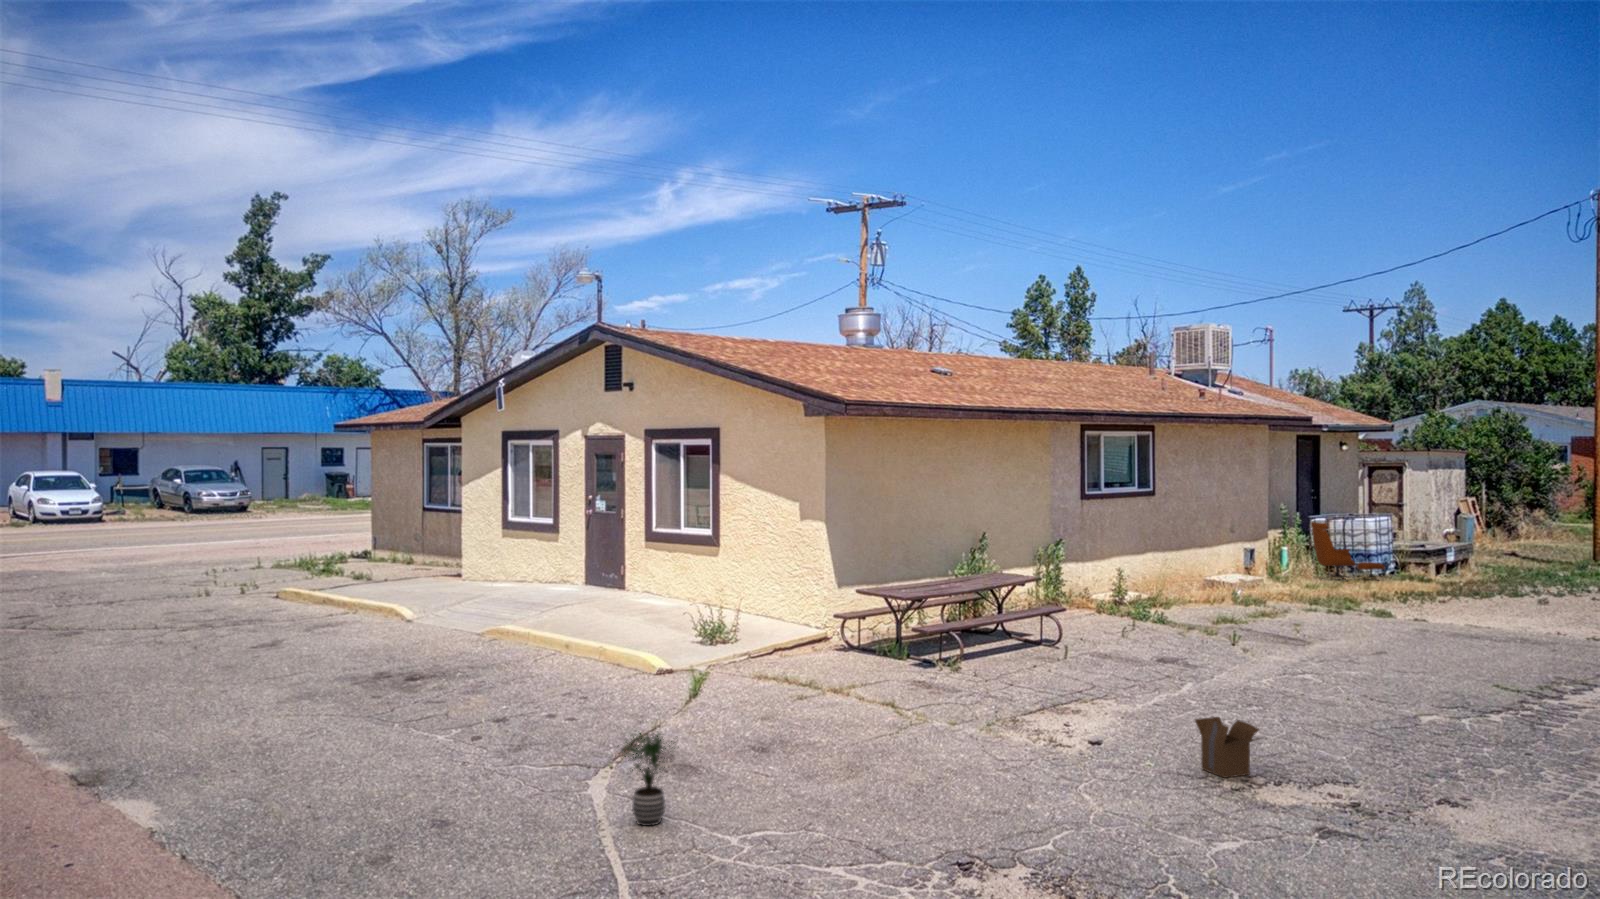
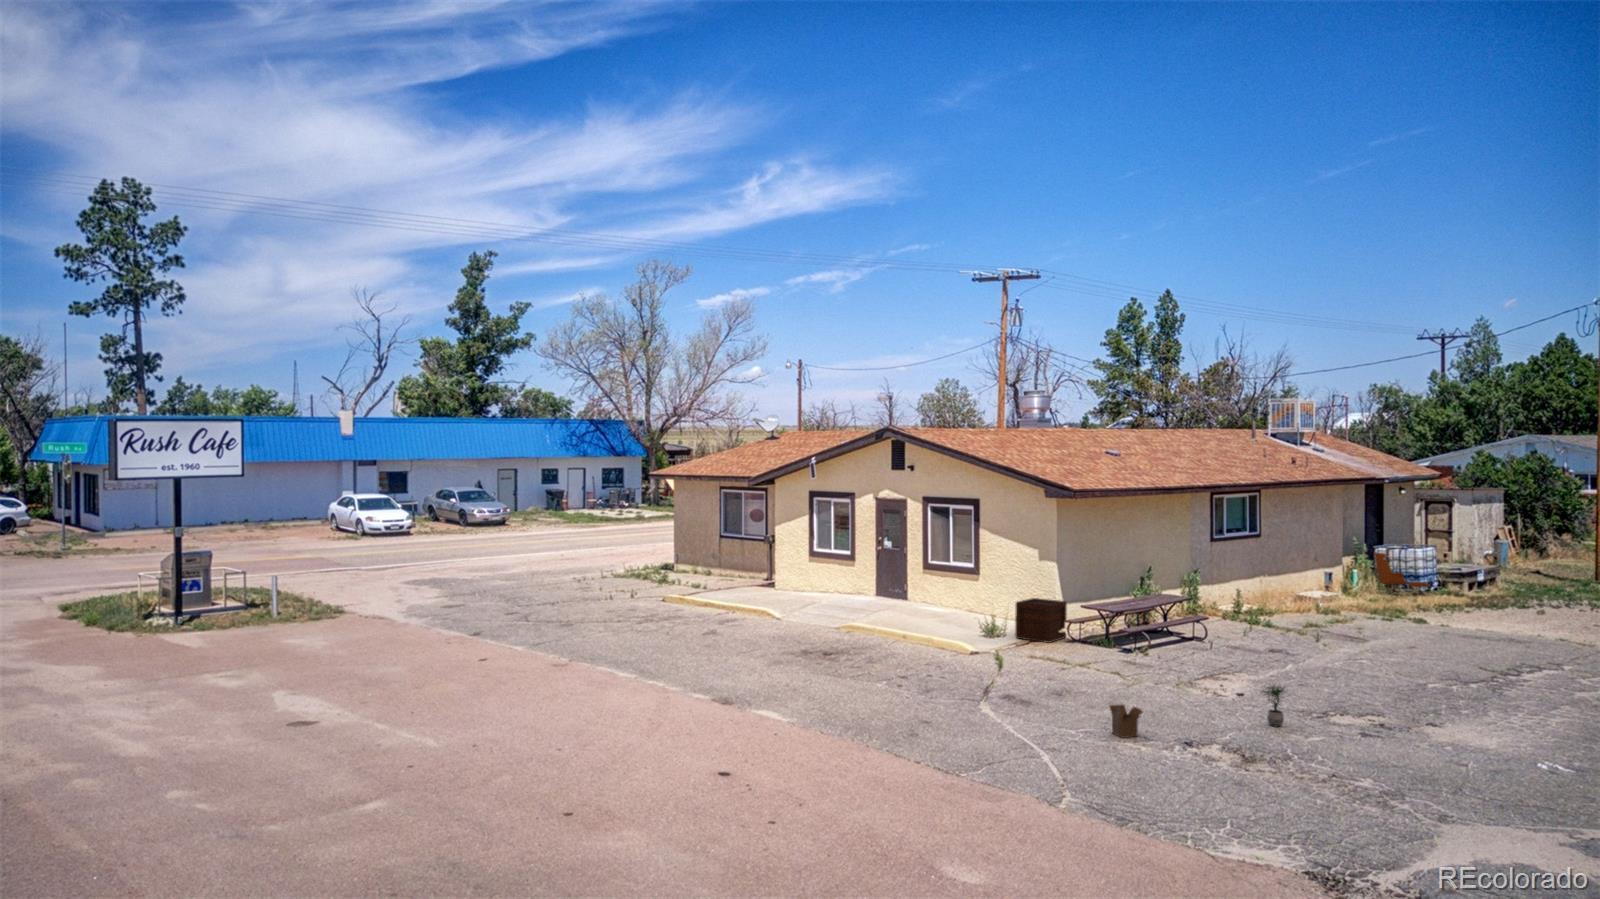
wooden crate: none [755,579,840,651] -> present [1015,598,1067,643]
cardboard box: present [1195,717,1259,778] -> present [1110,705,1143,738]
potted plant: present [622,733,675,826] -> present [1261,685,1285,727]

